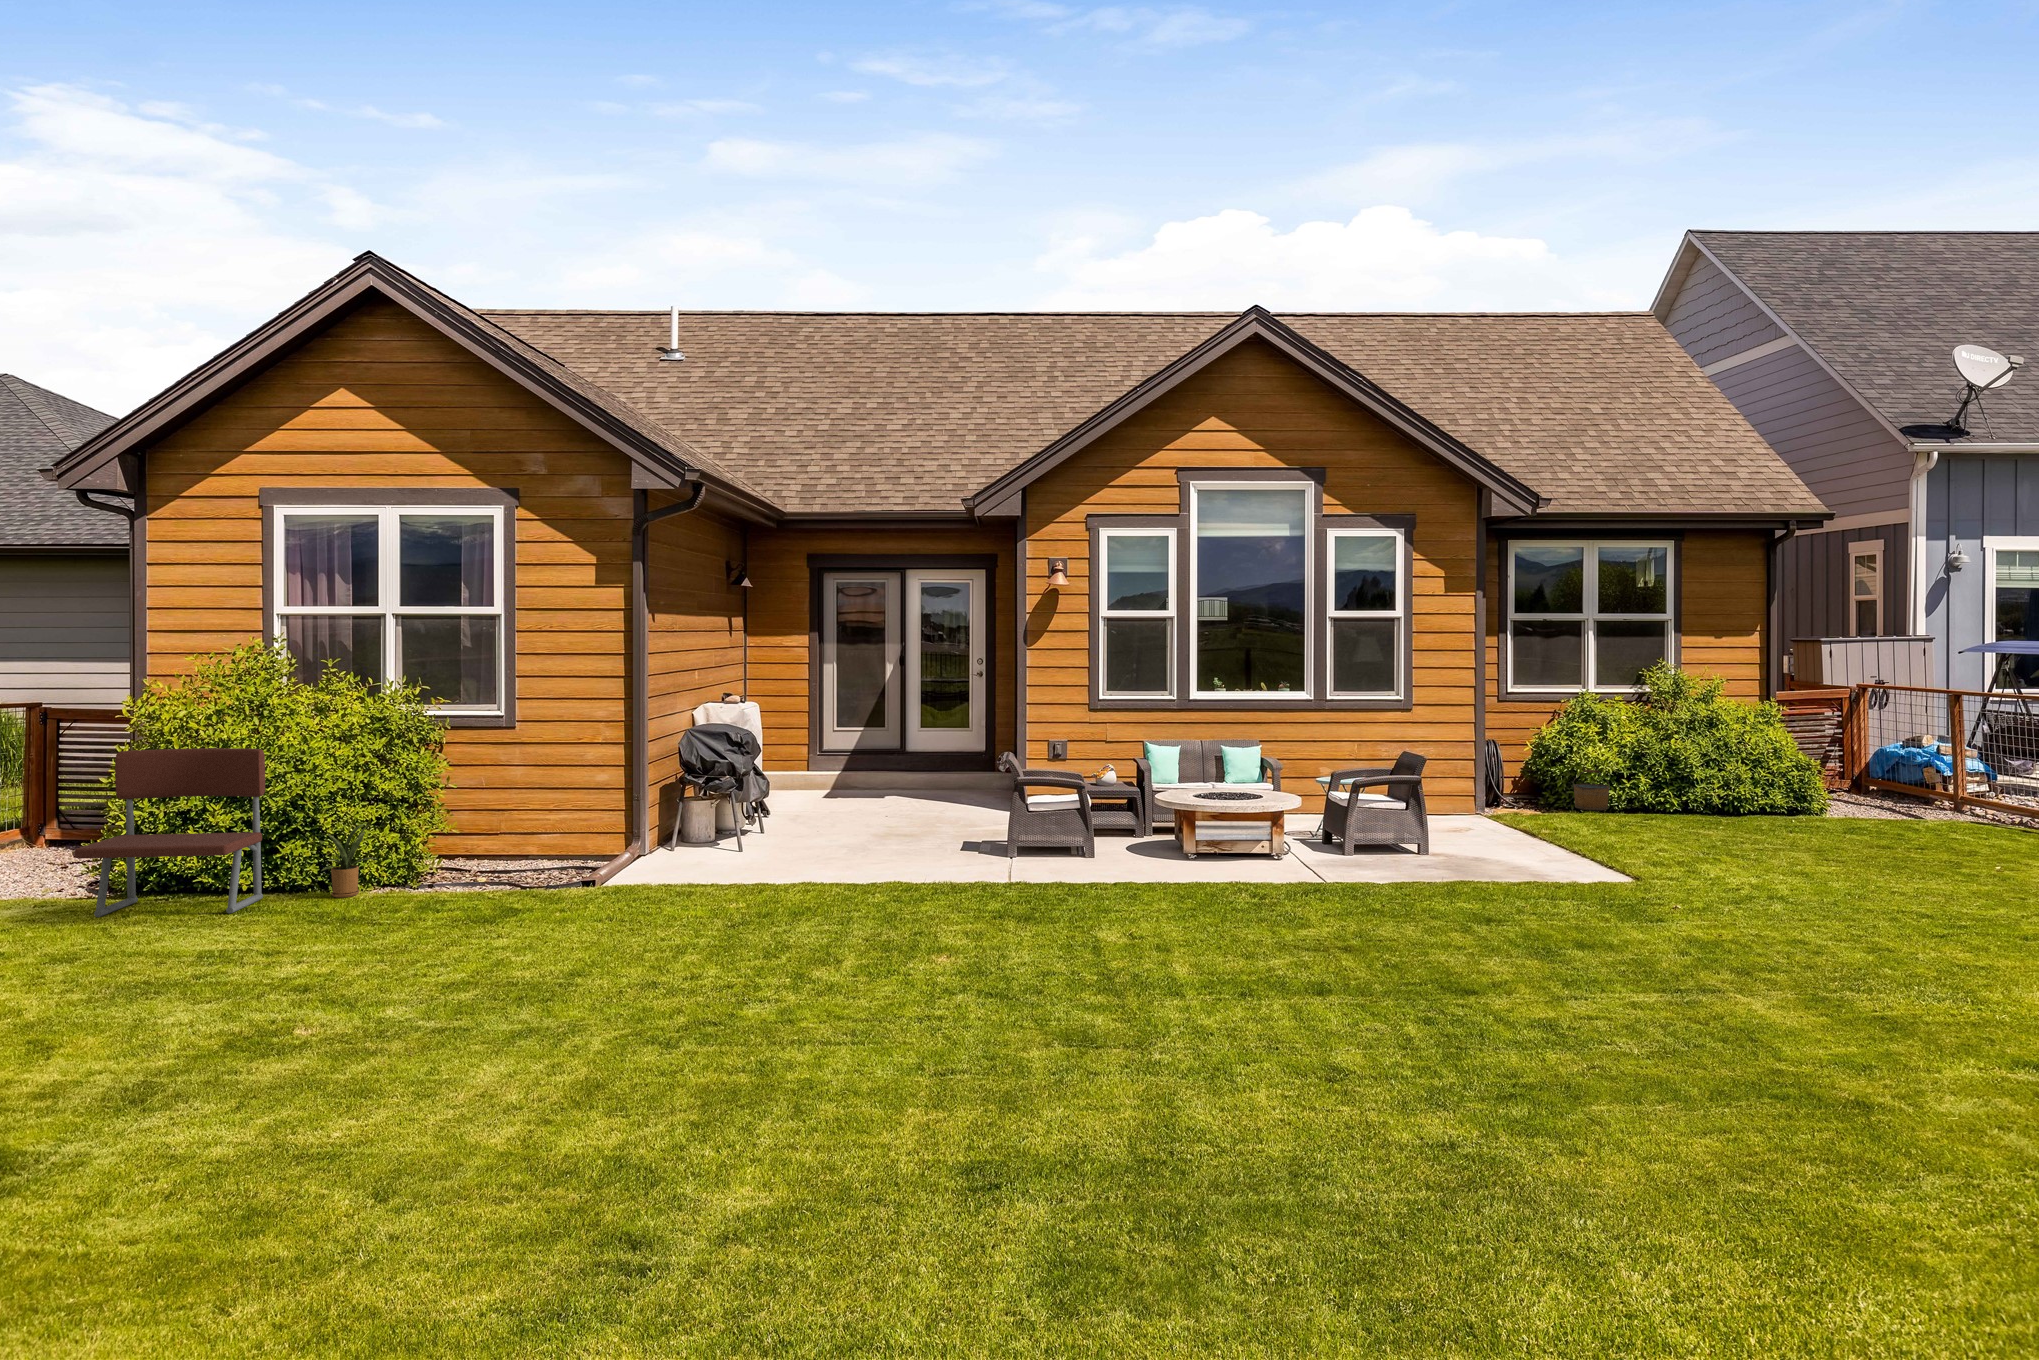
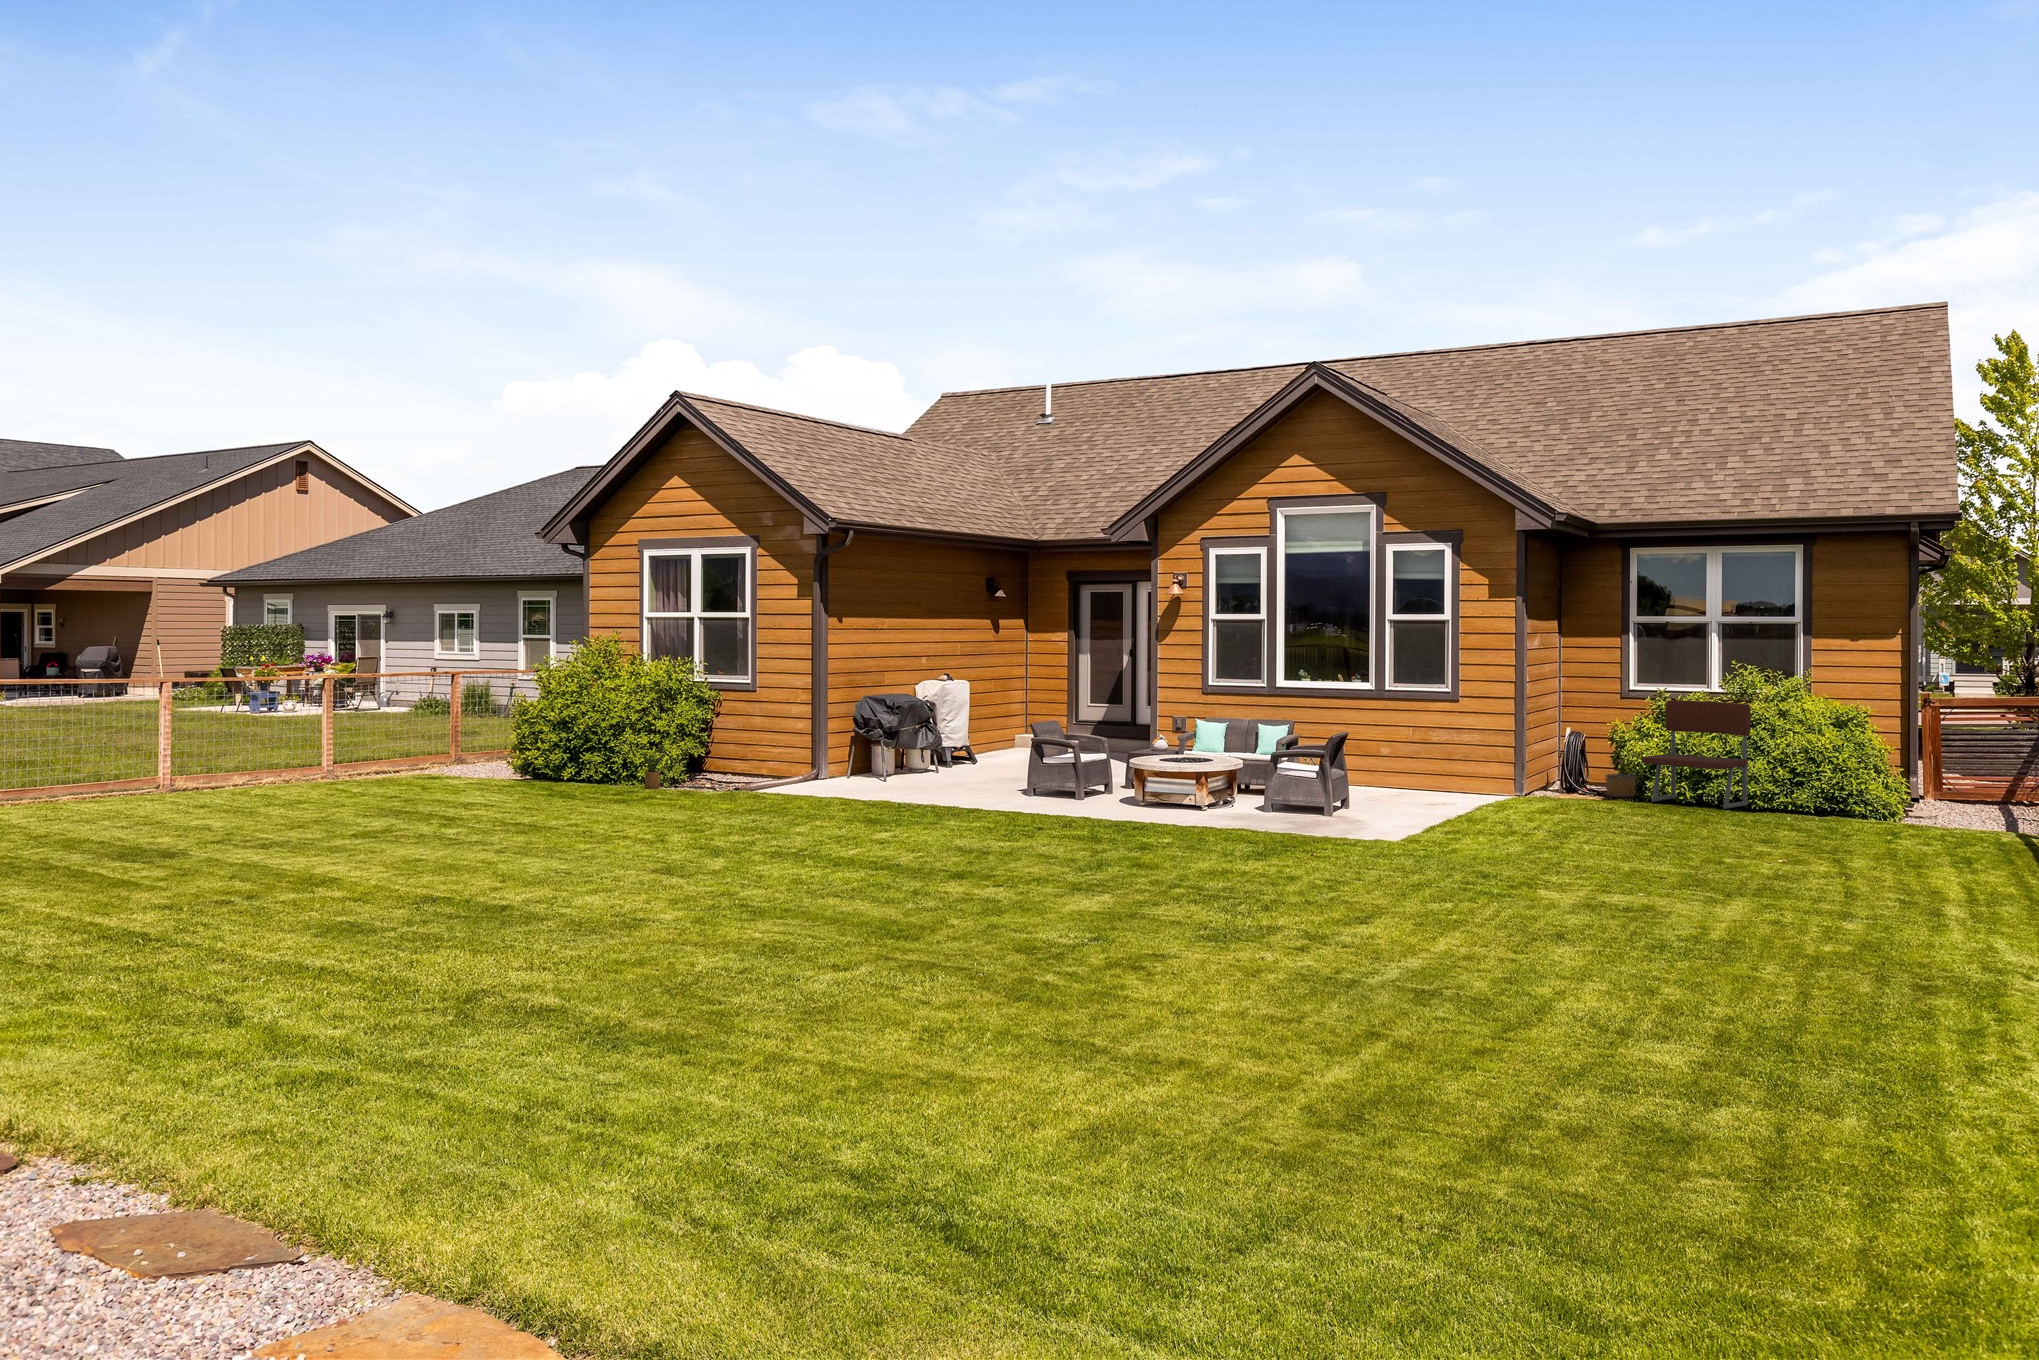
bench: present [75,748,265,917] -> present [1641,700,1751,809]

